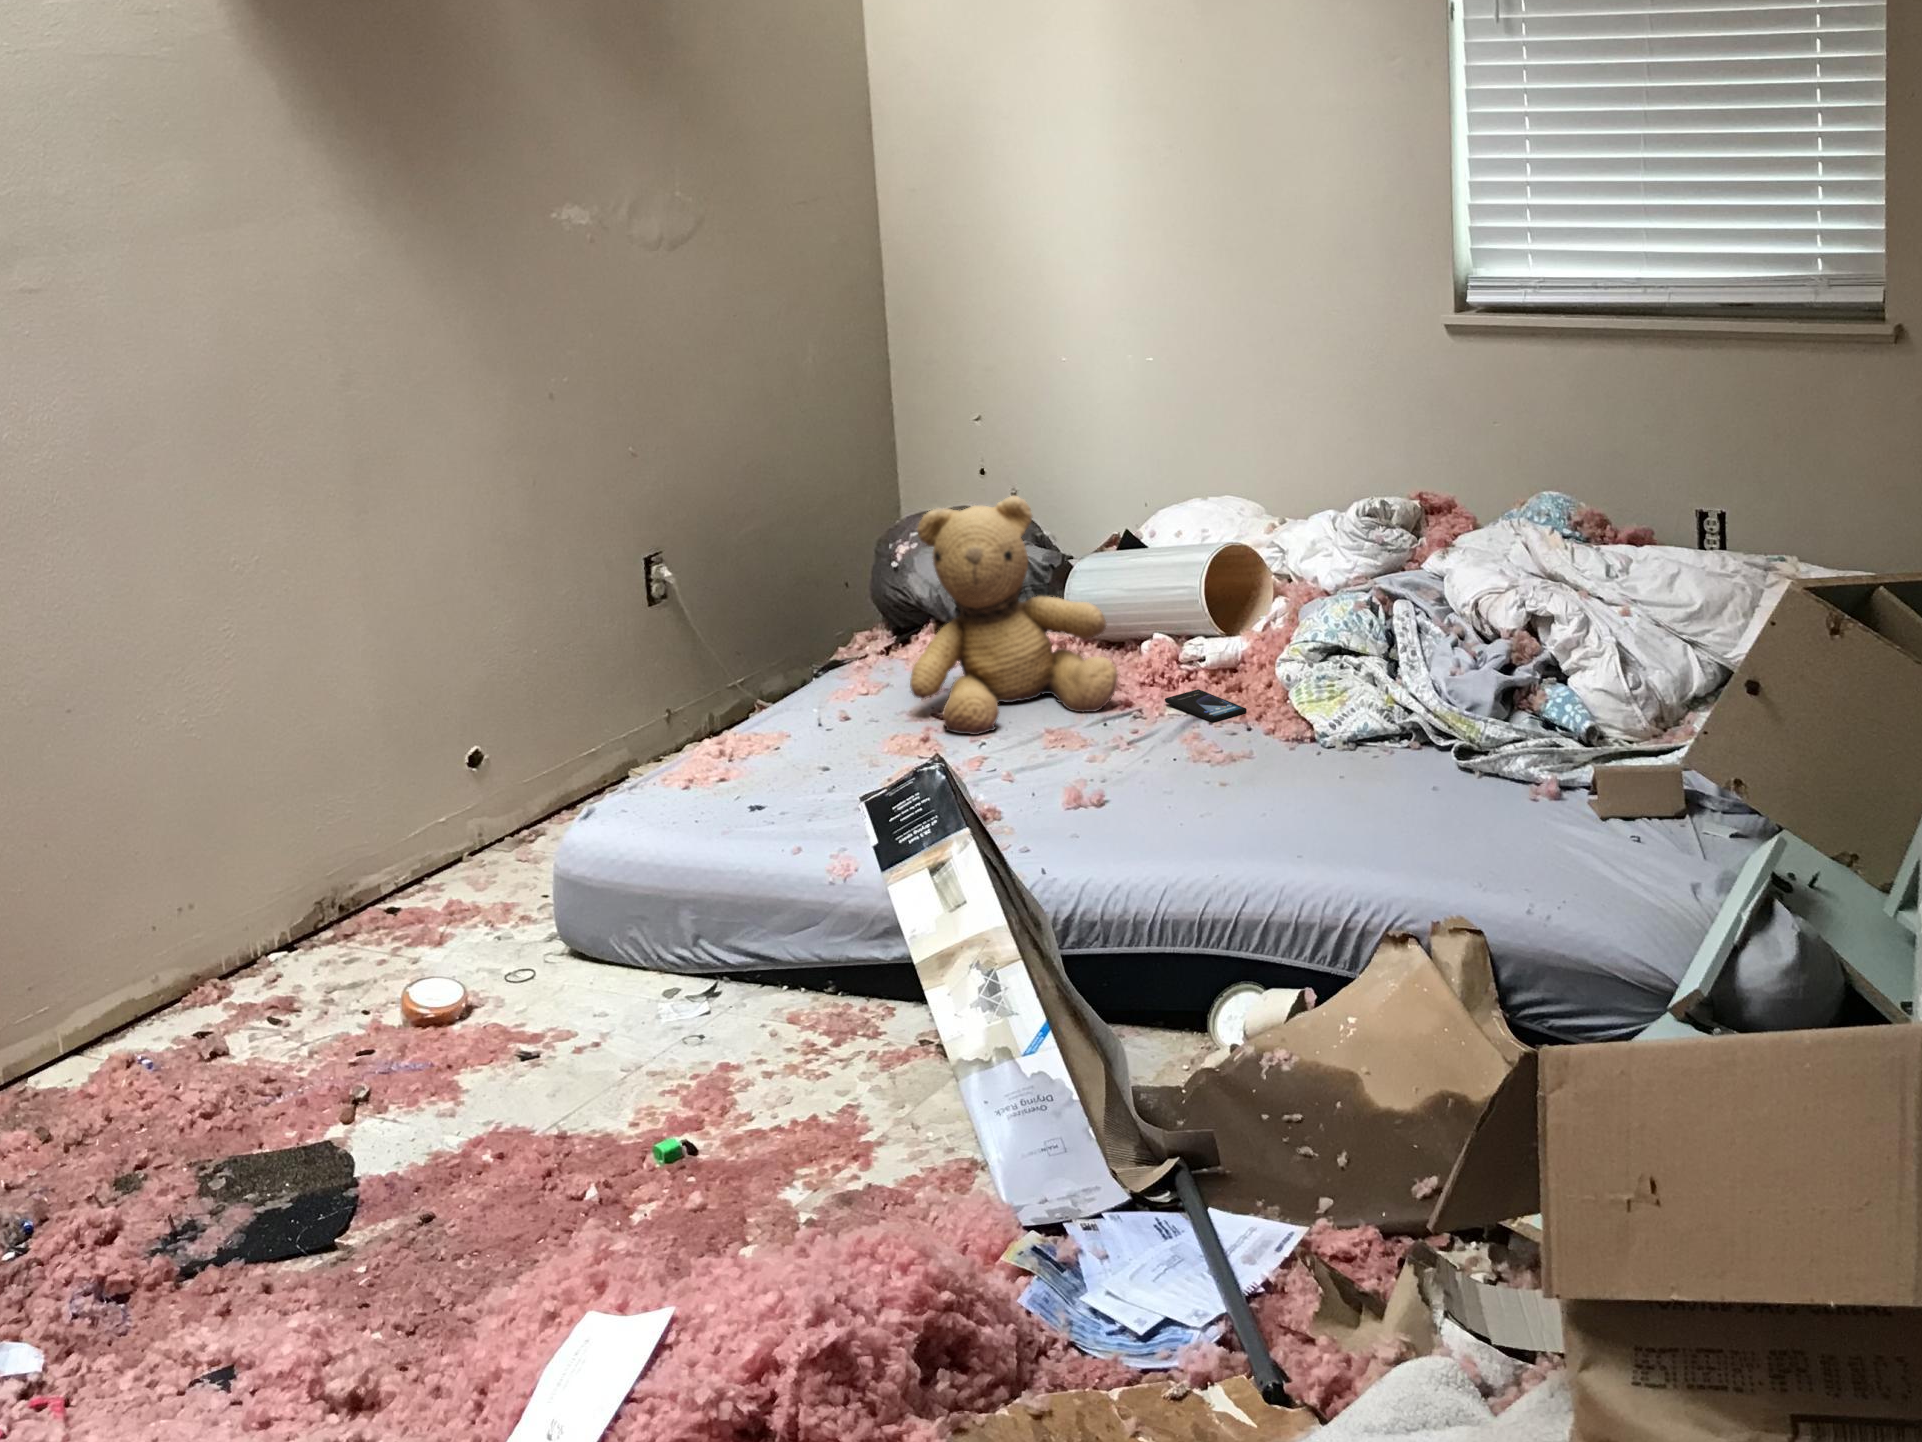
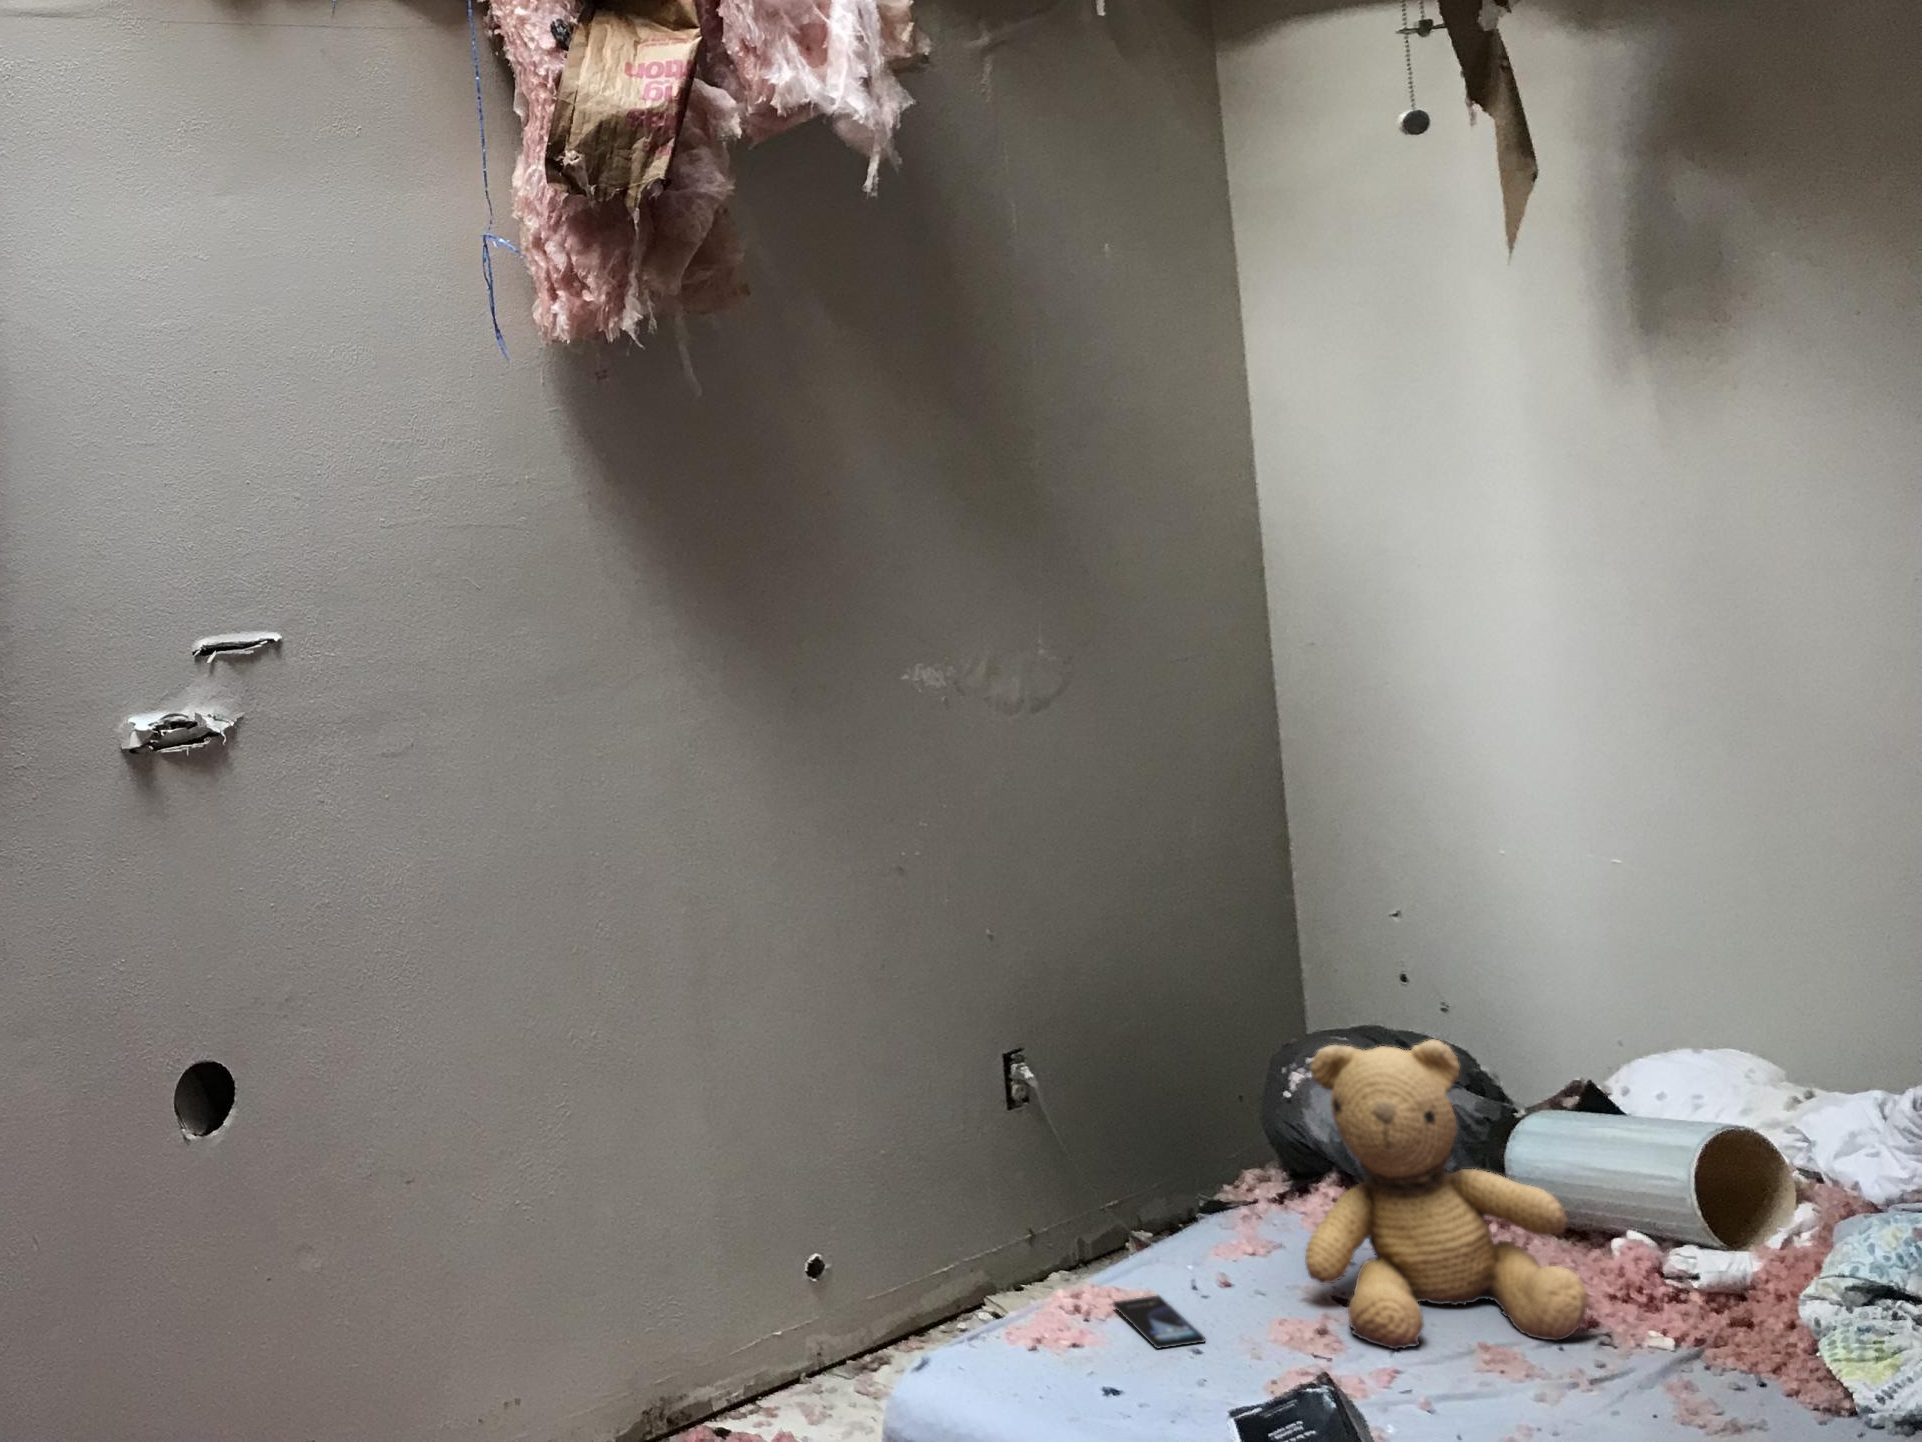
smartphone: present [1165,689,1247,722] -> present [1113,1296,1206,1348]

